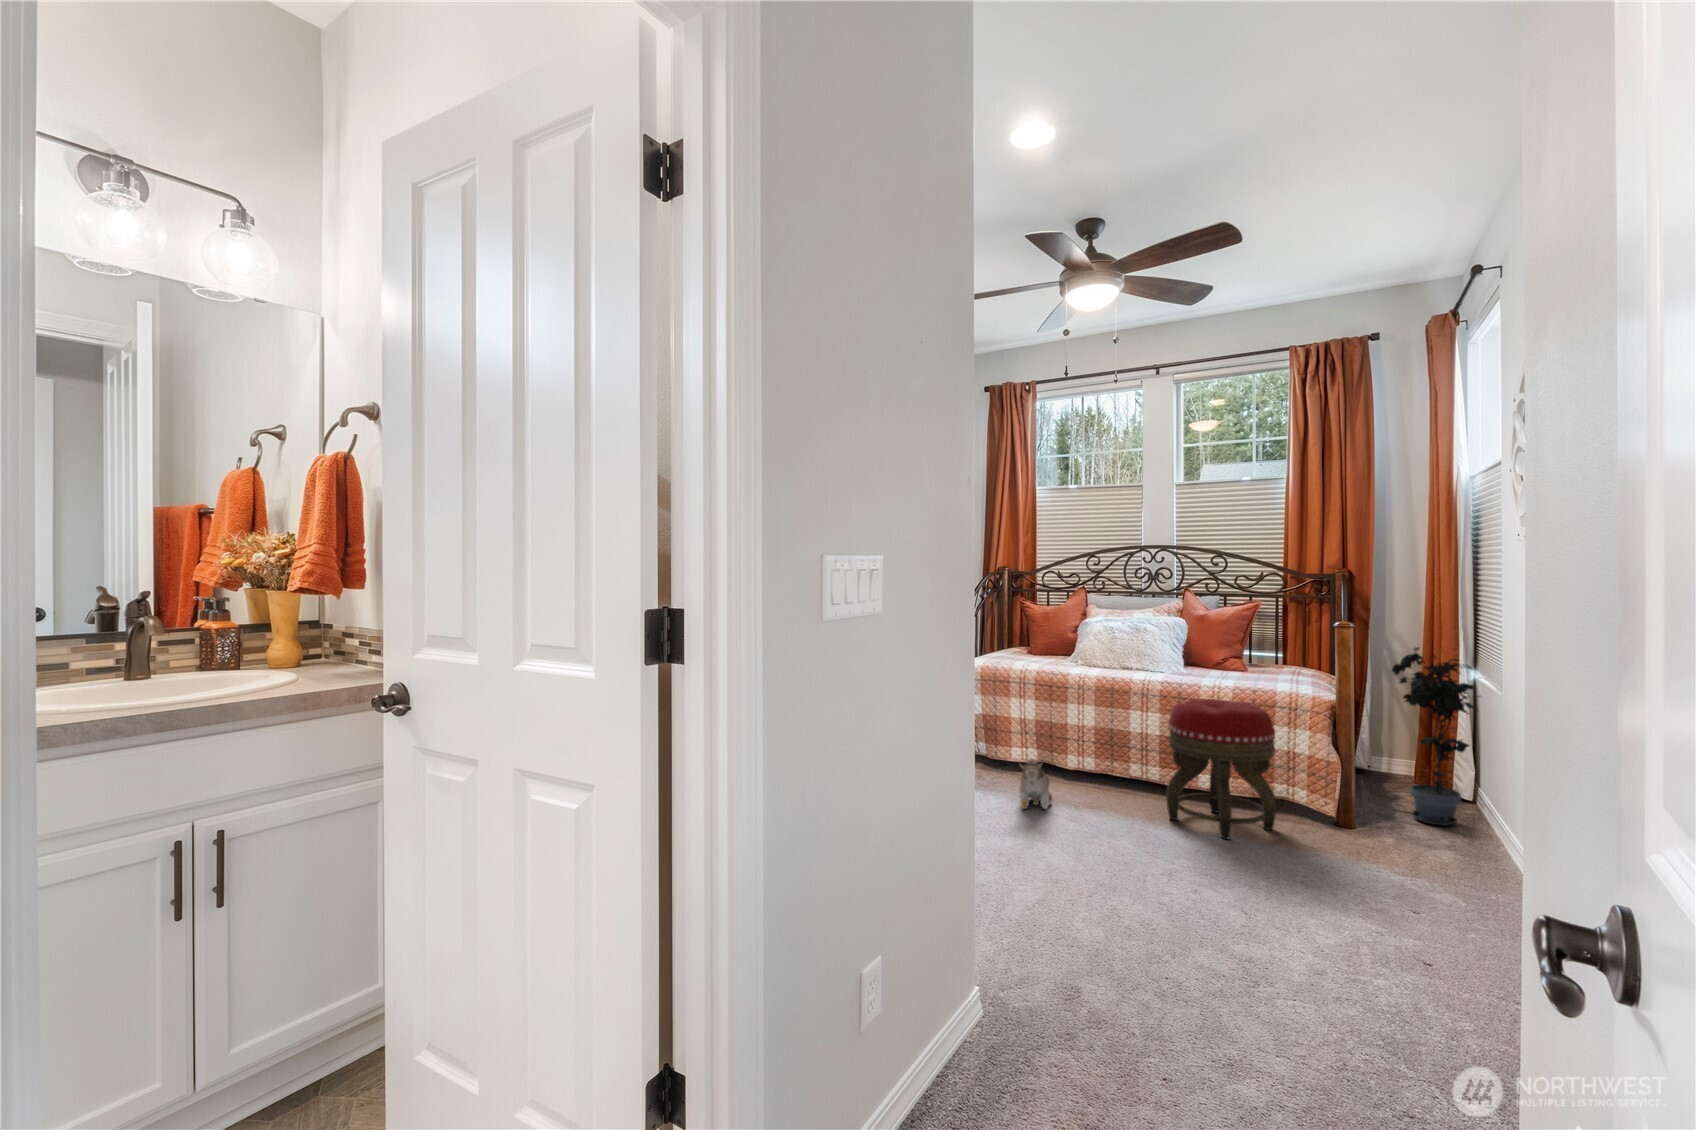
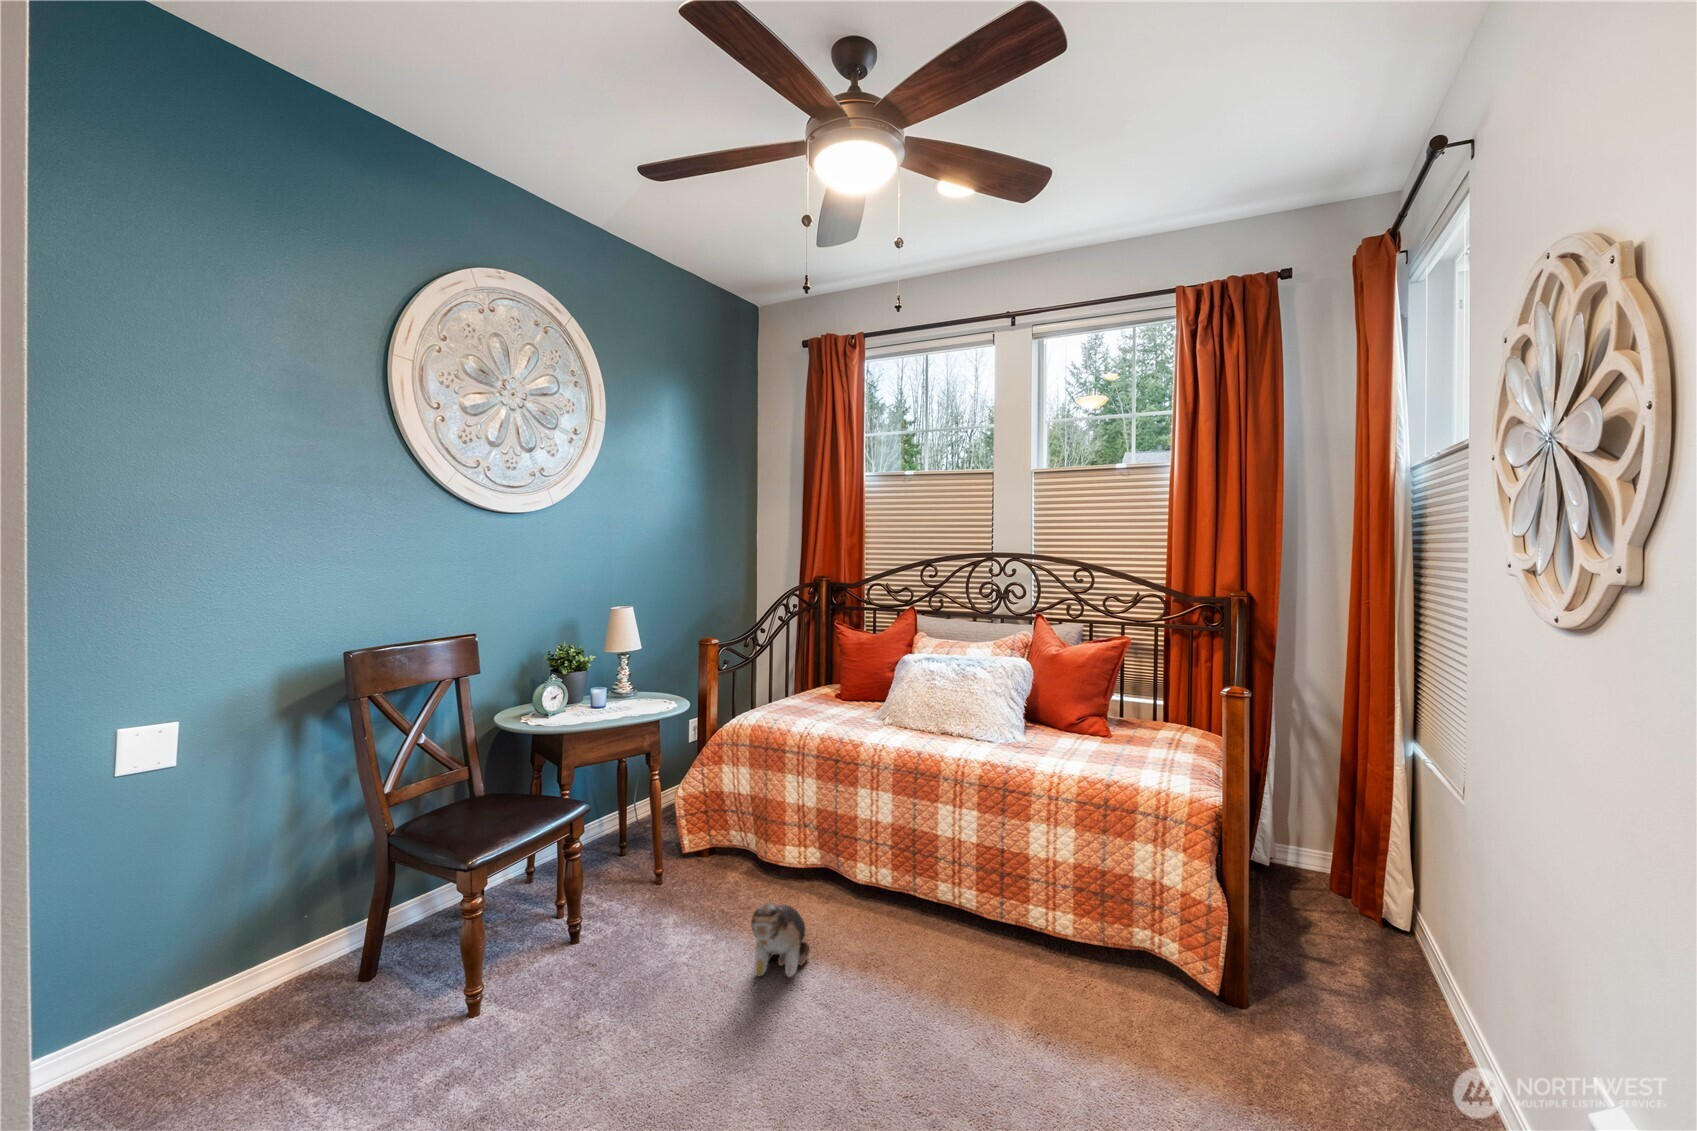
potted plant: present [1392,647,1478,826] -> none [1302,724,1442,994]
footstool: present [1166,699,1276,839] -> none [969,803,1130,1052]

